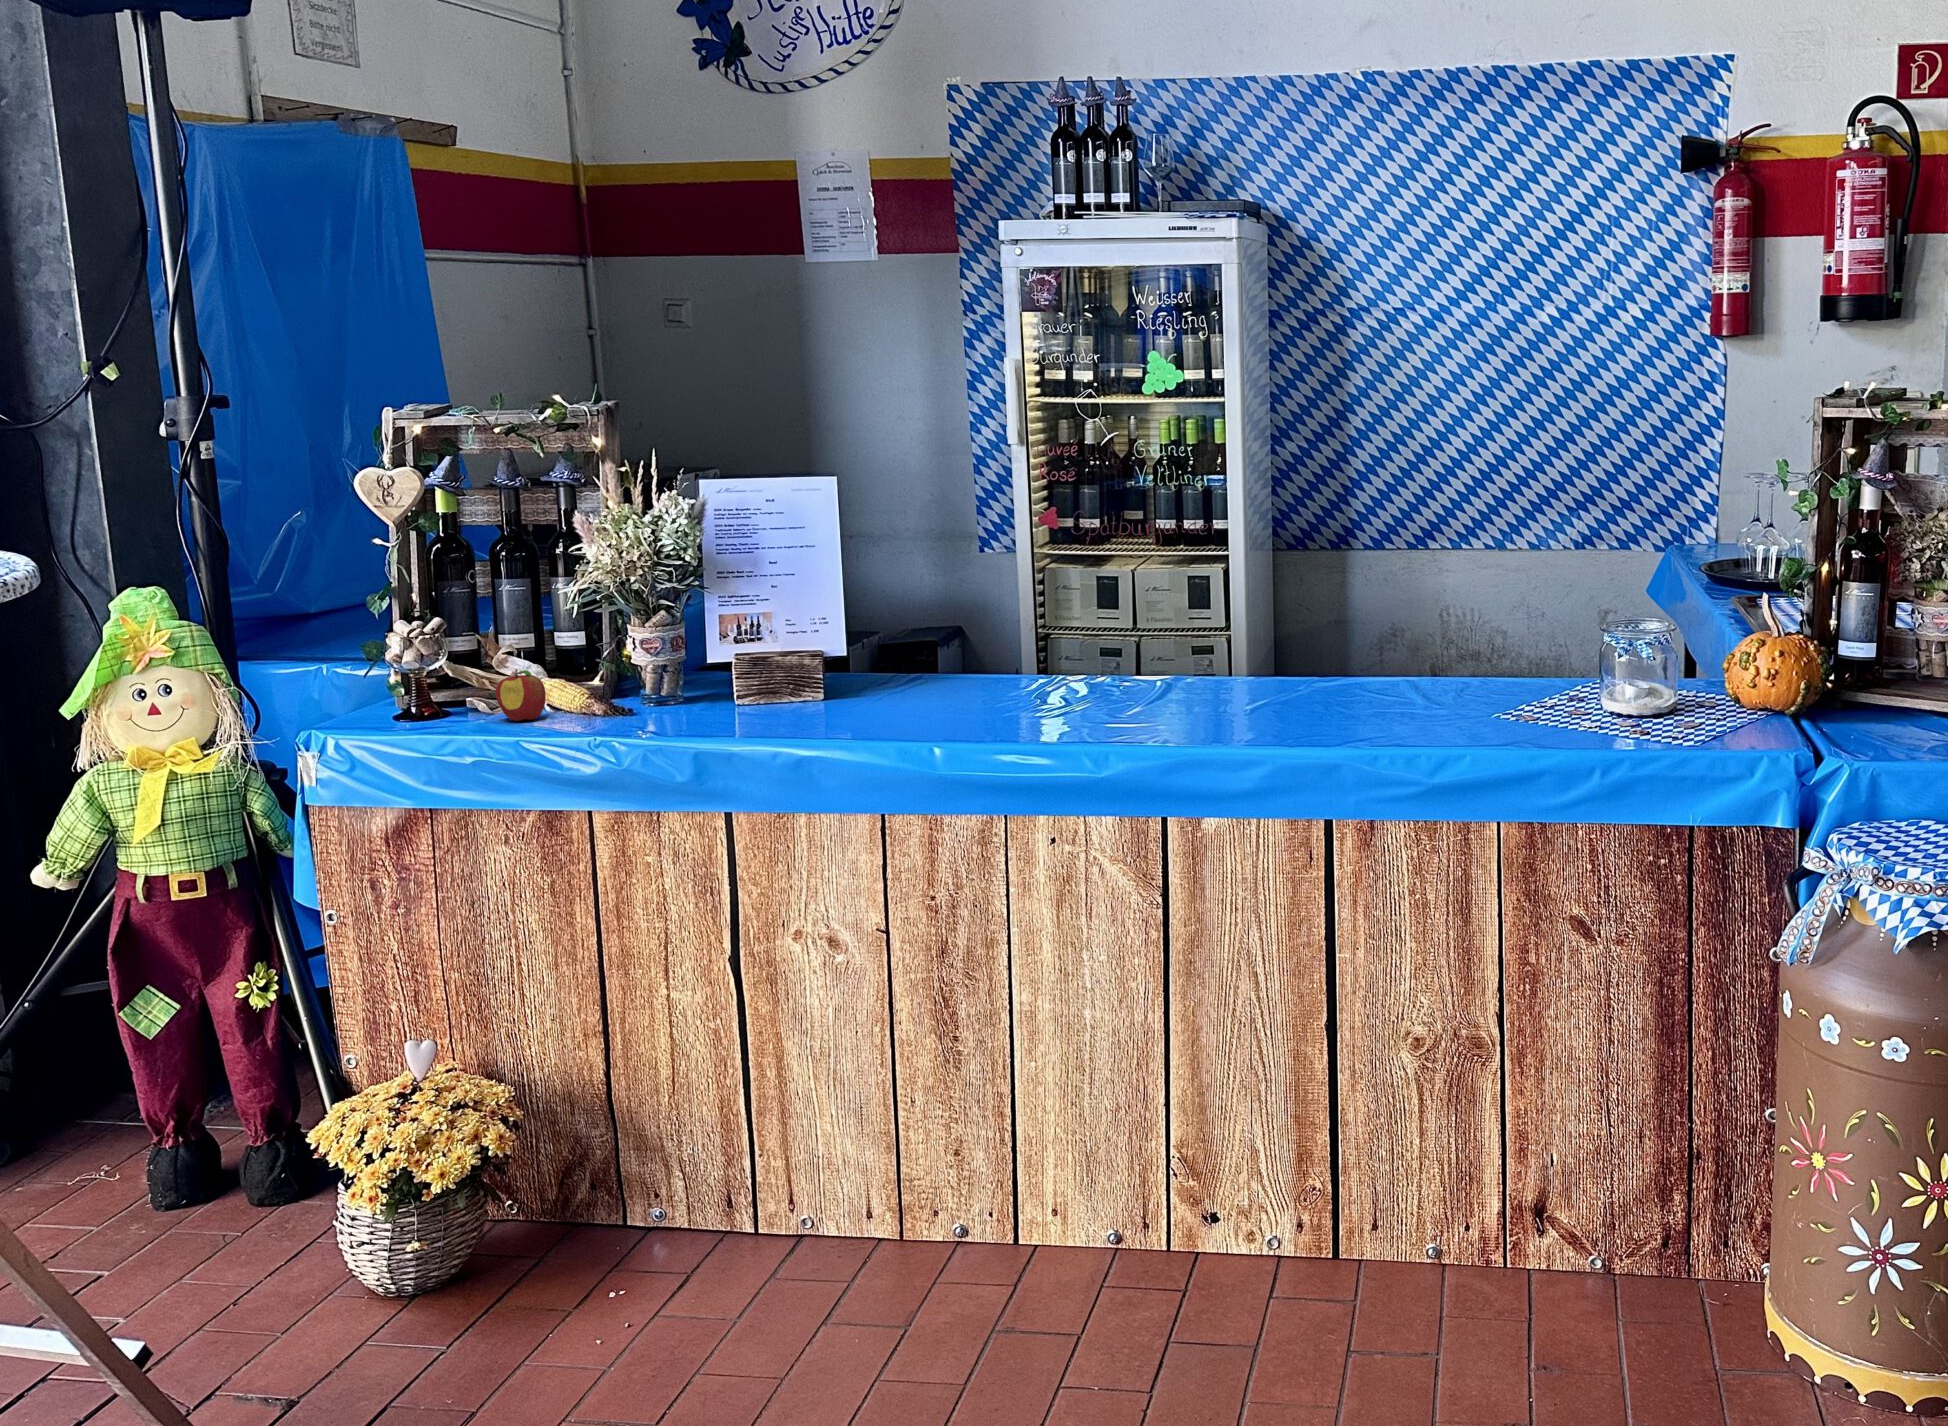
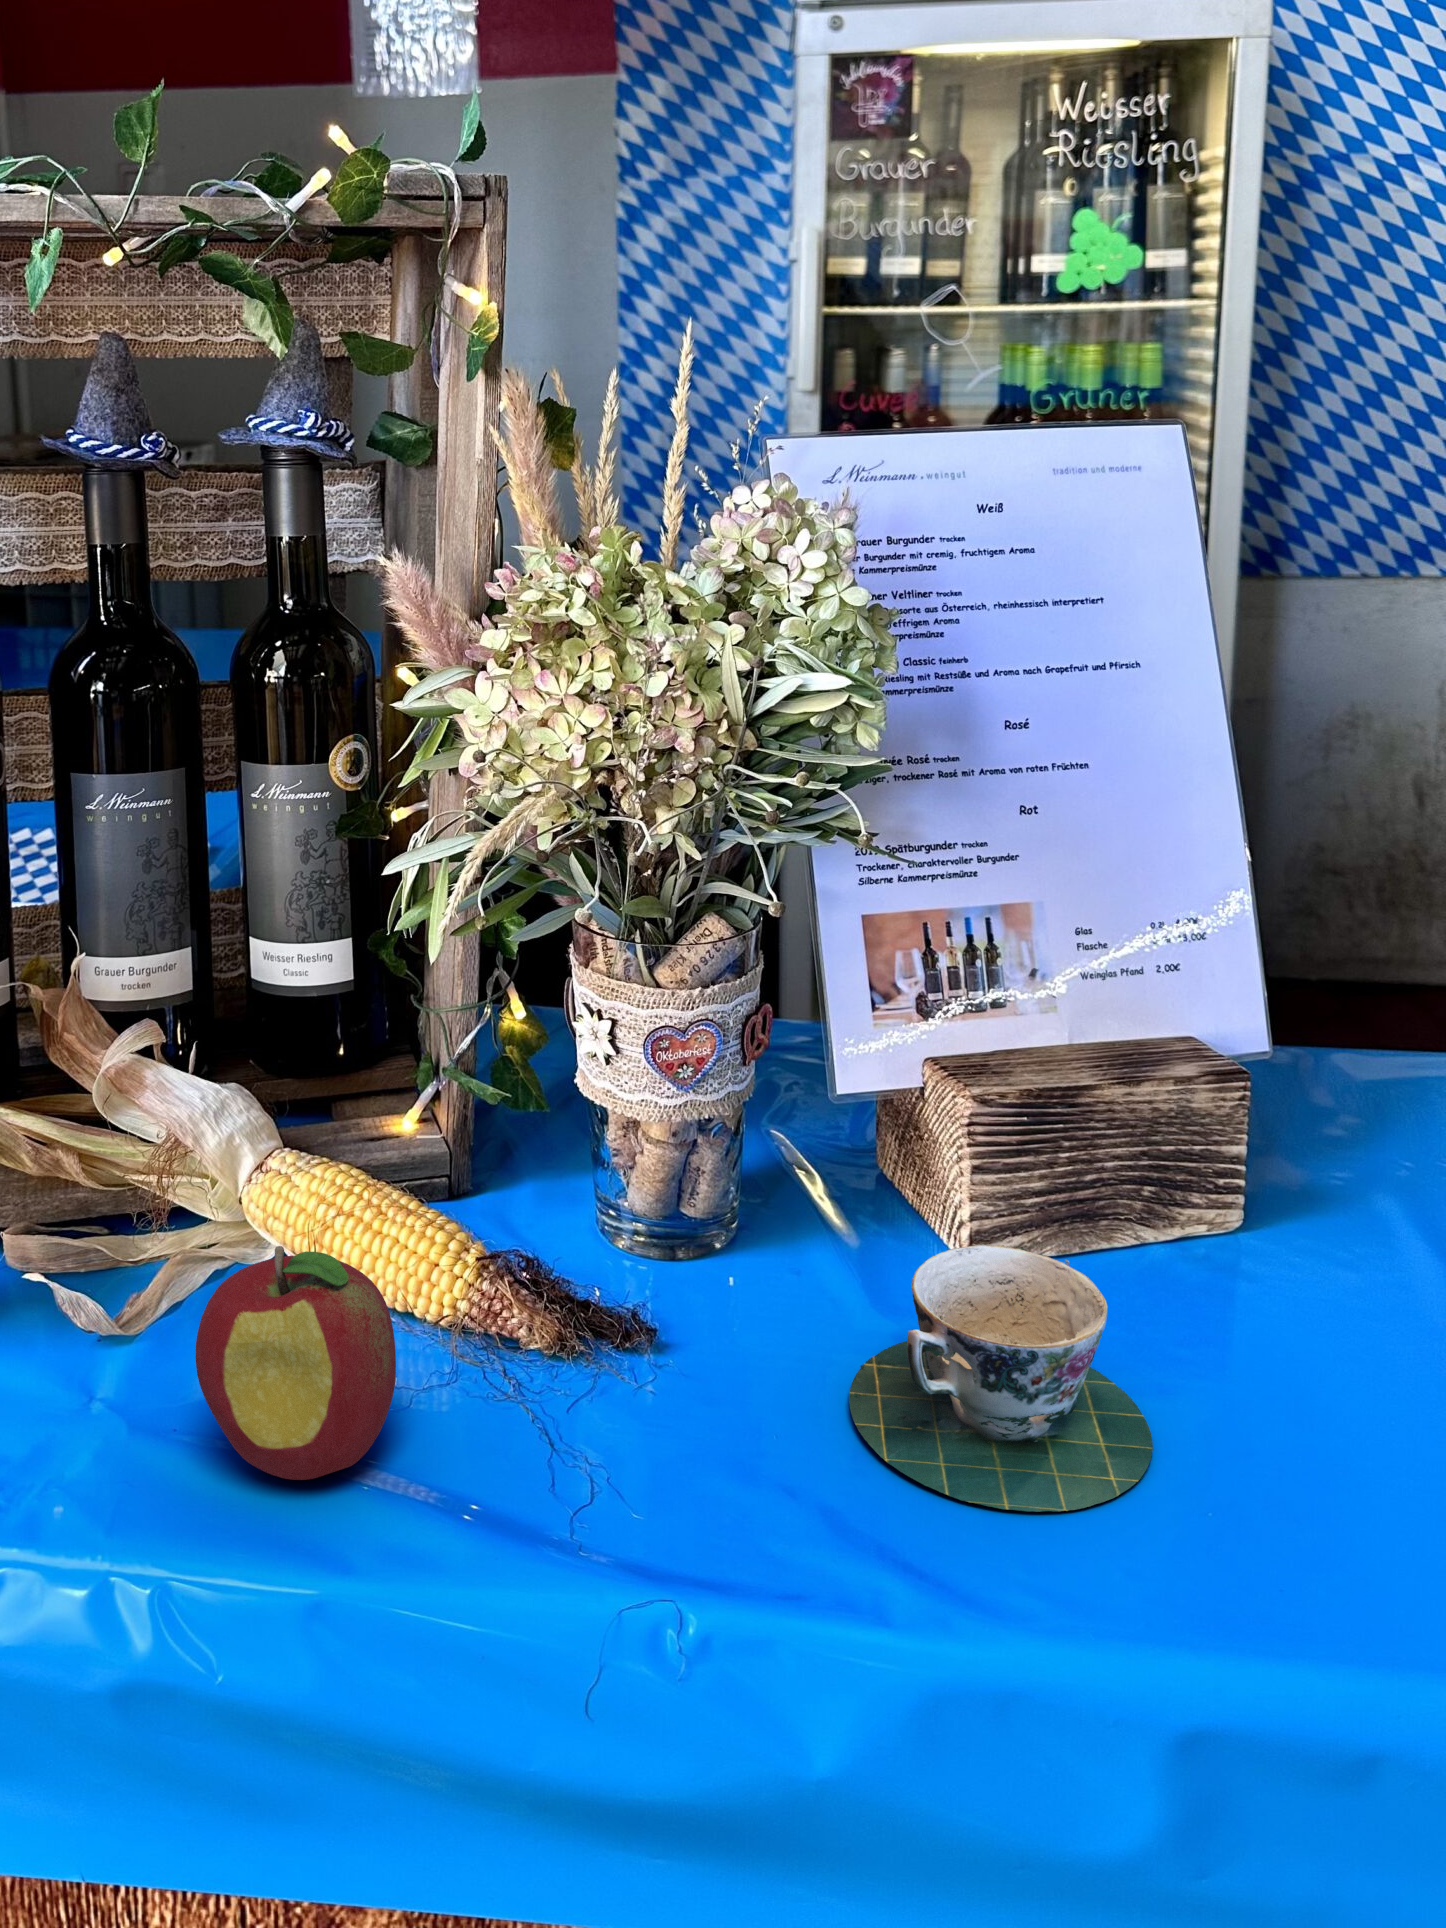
teacup: none [655,678,726,721] -> present [849,1244,1153,1512]

